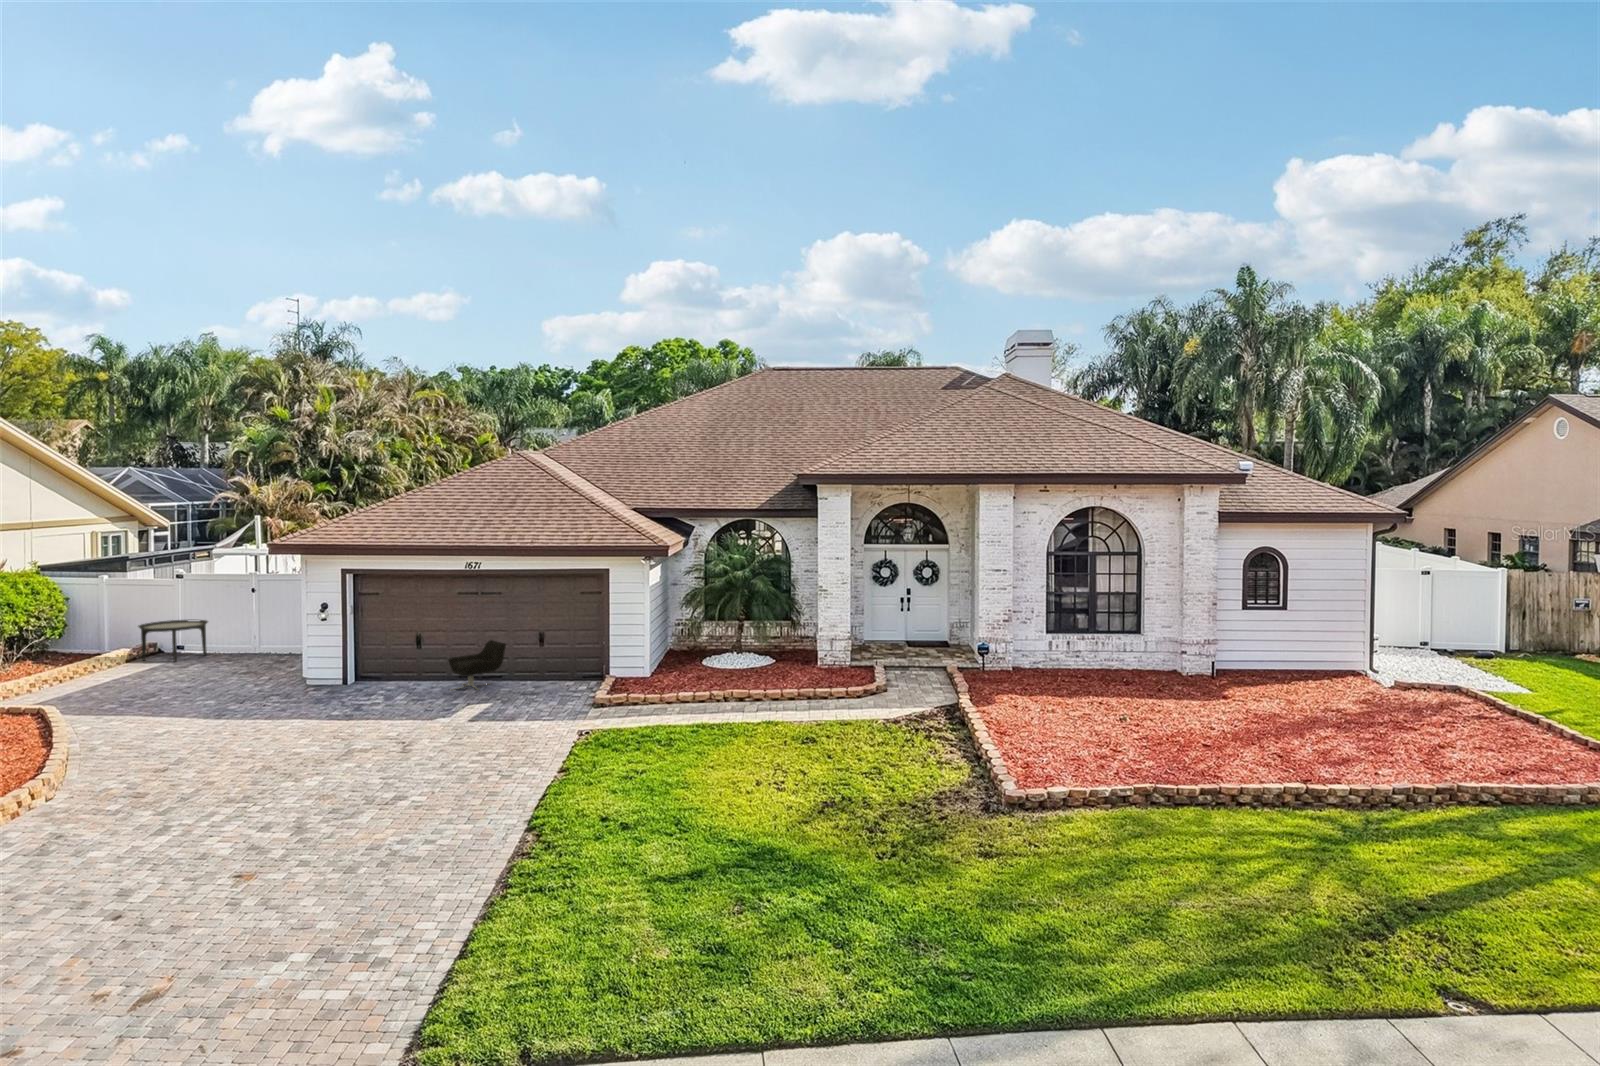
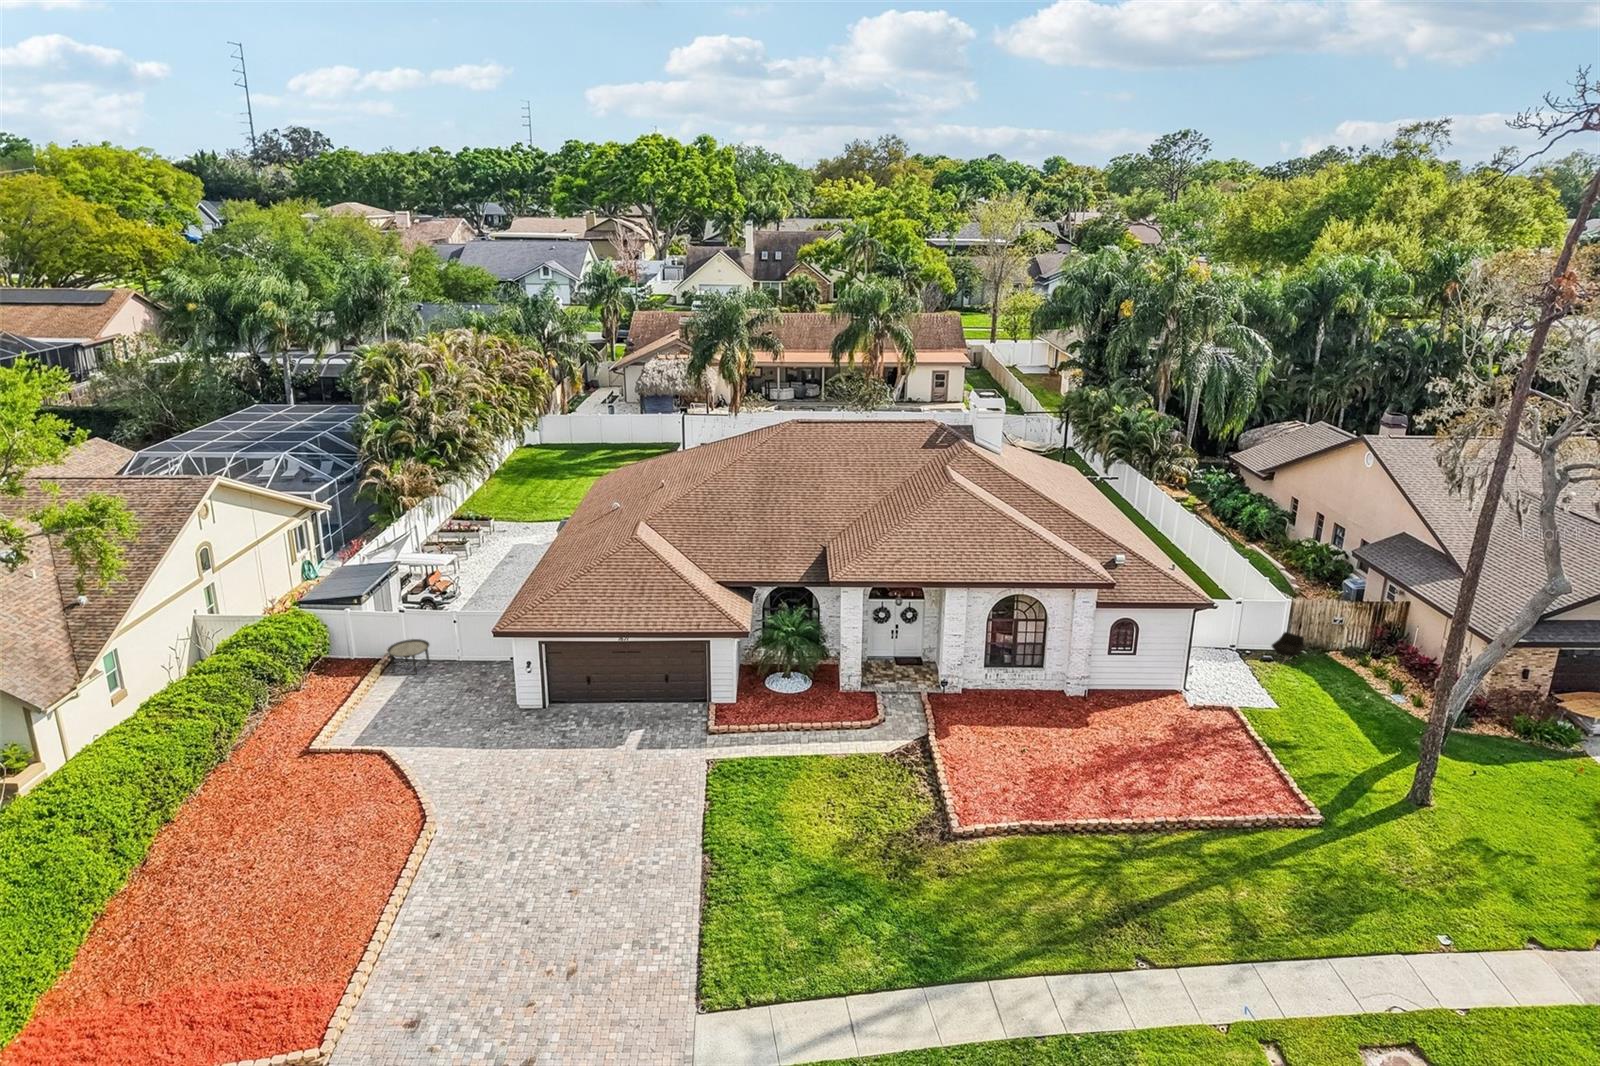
lounge chair: present [448,640,506,690] -> present [1272,632,1305,661]

